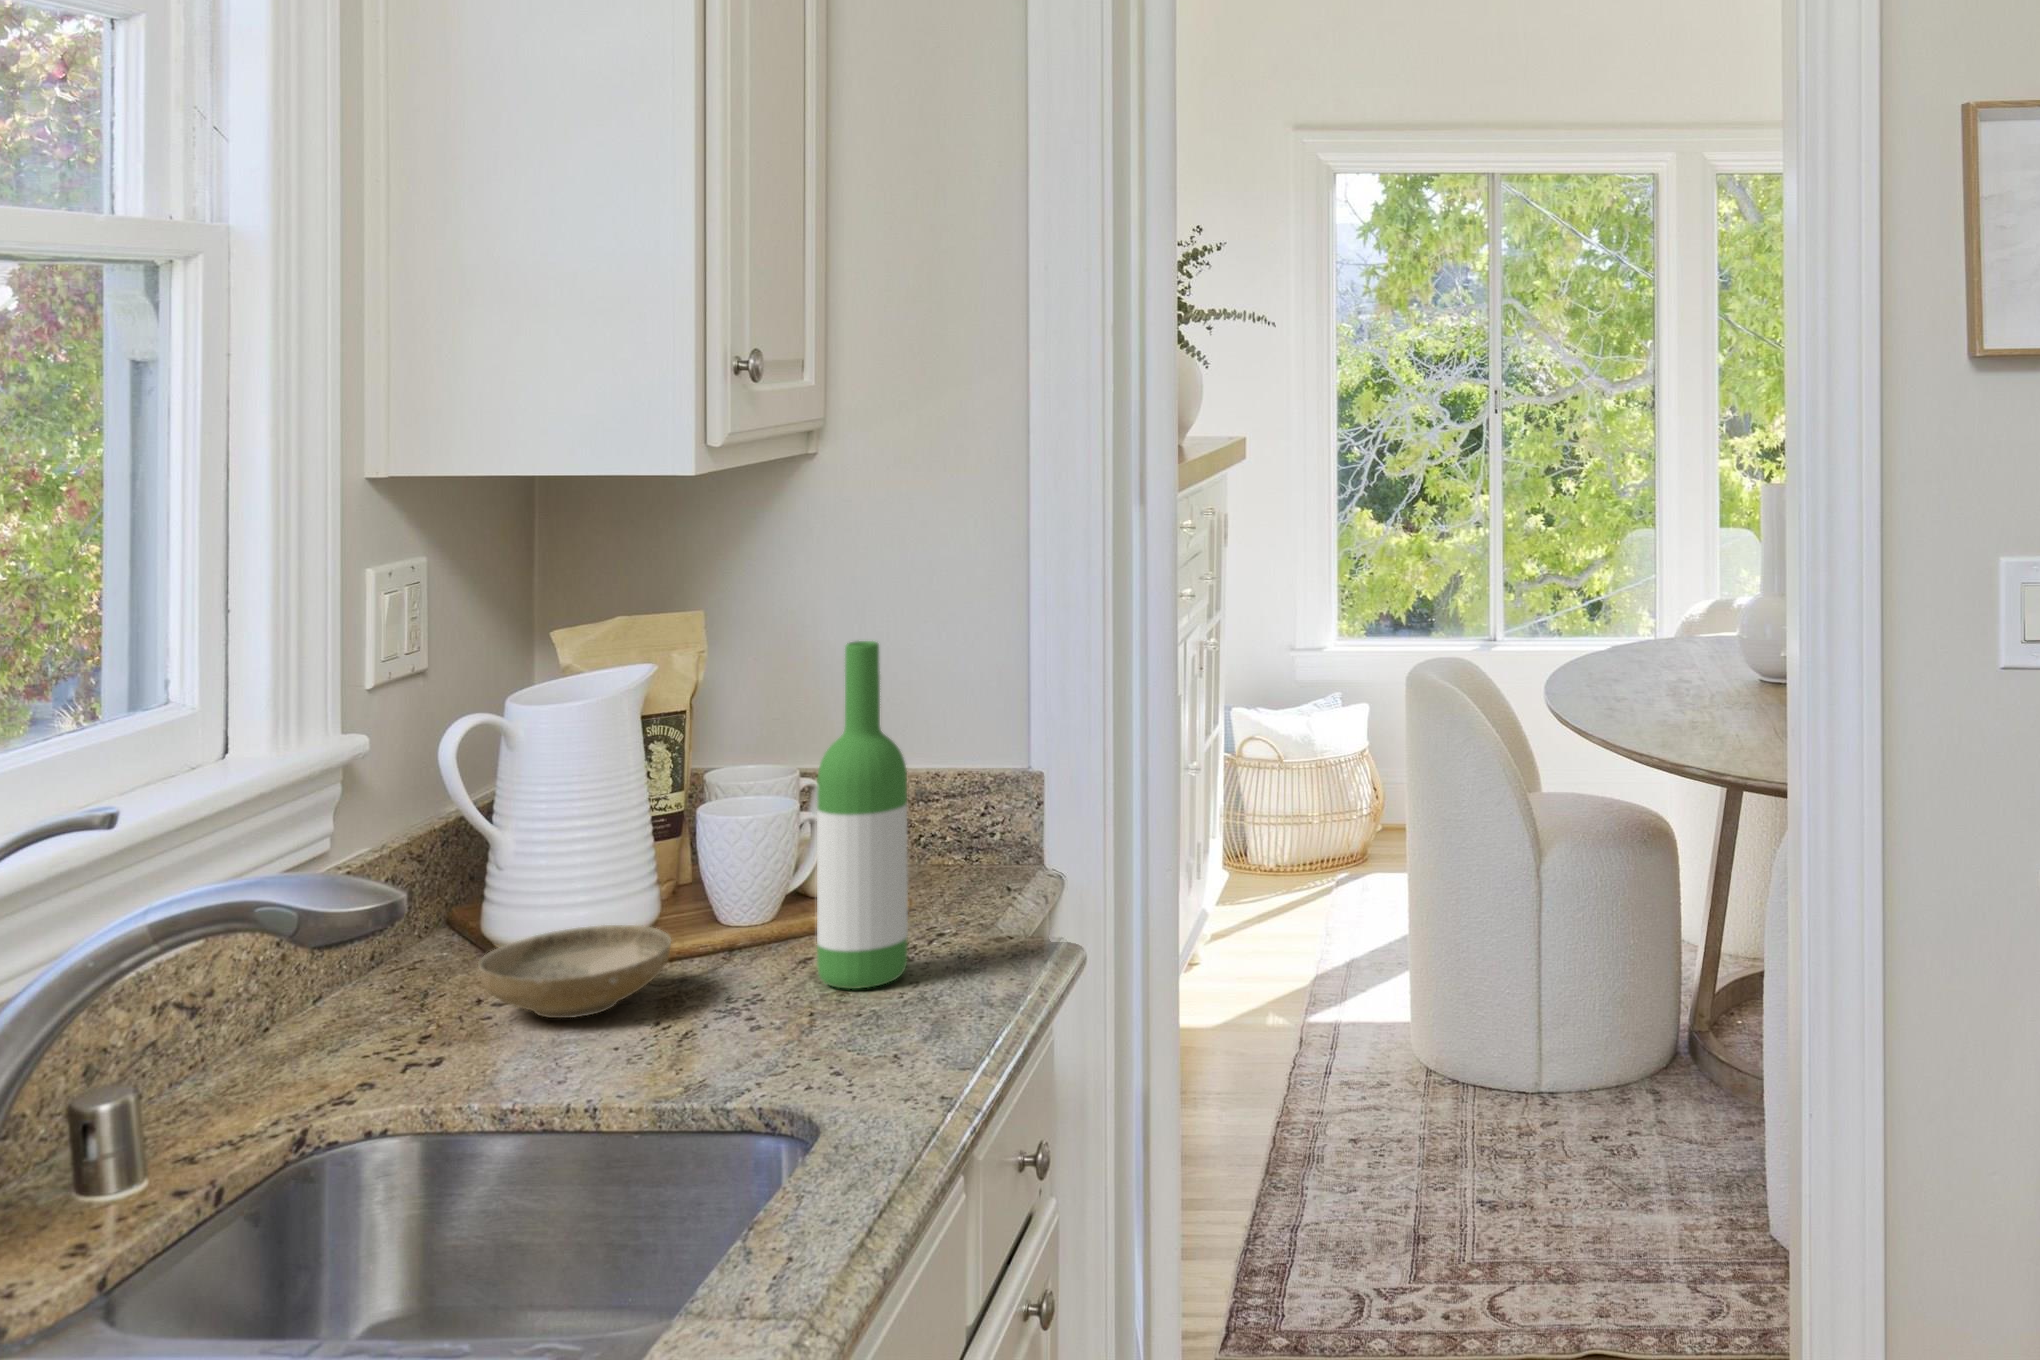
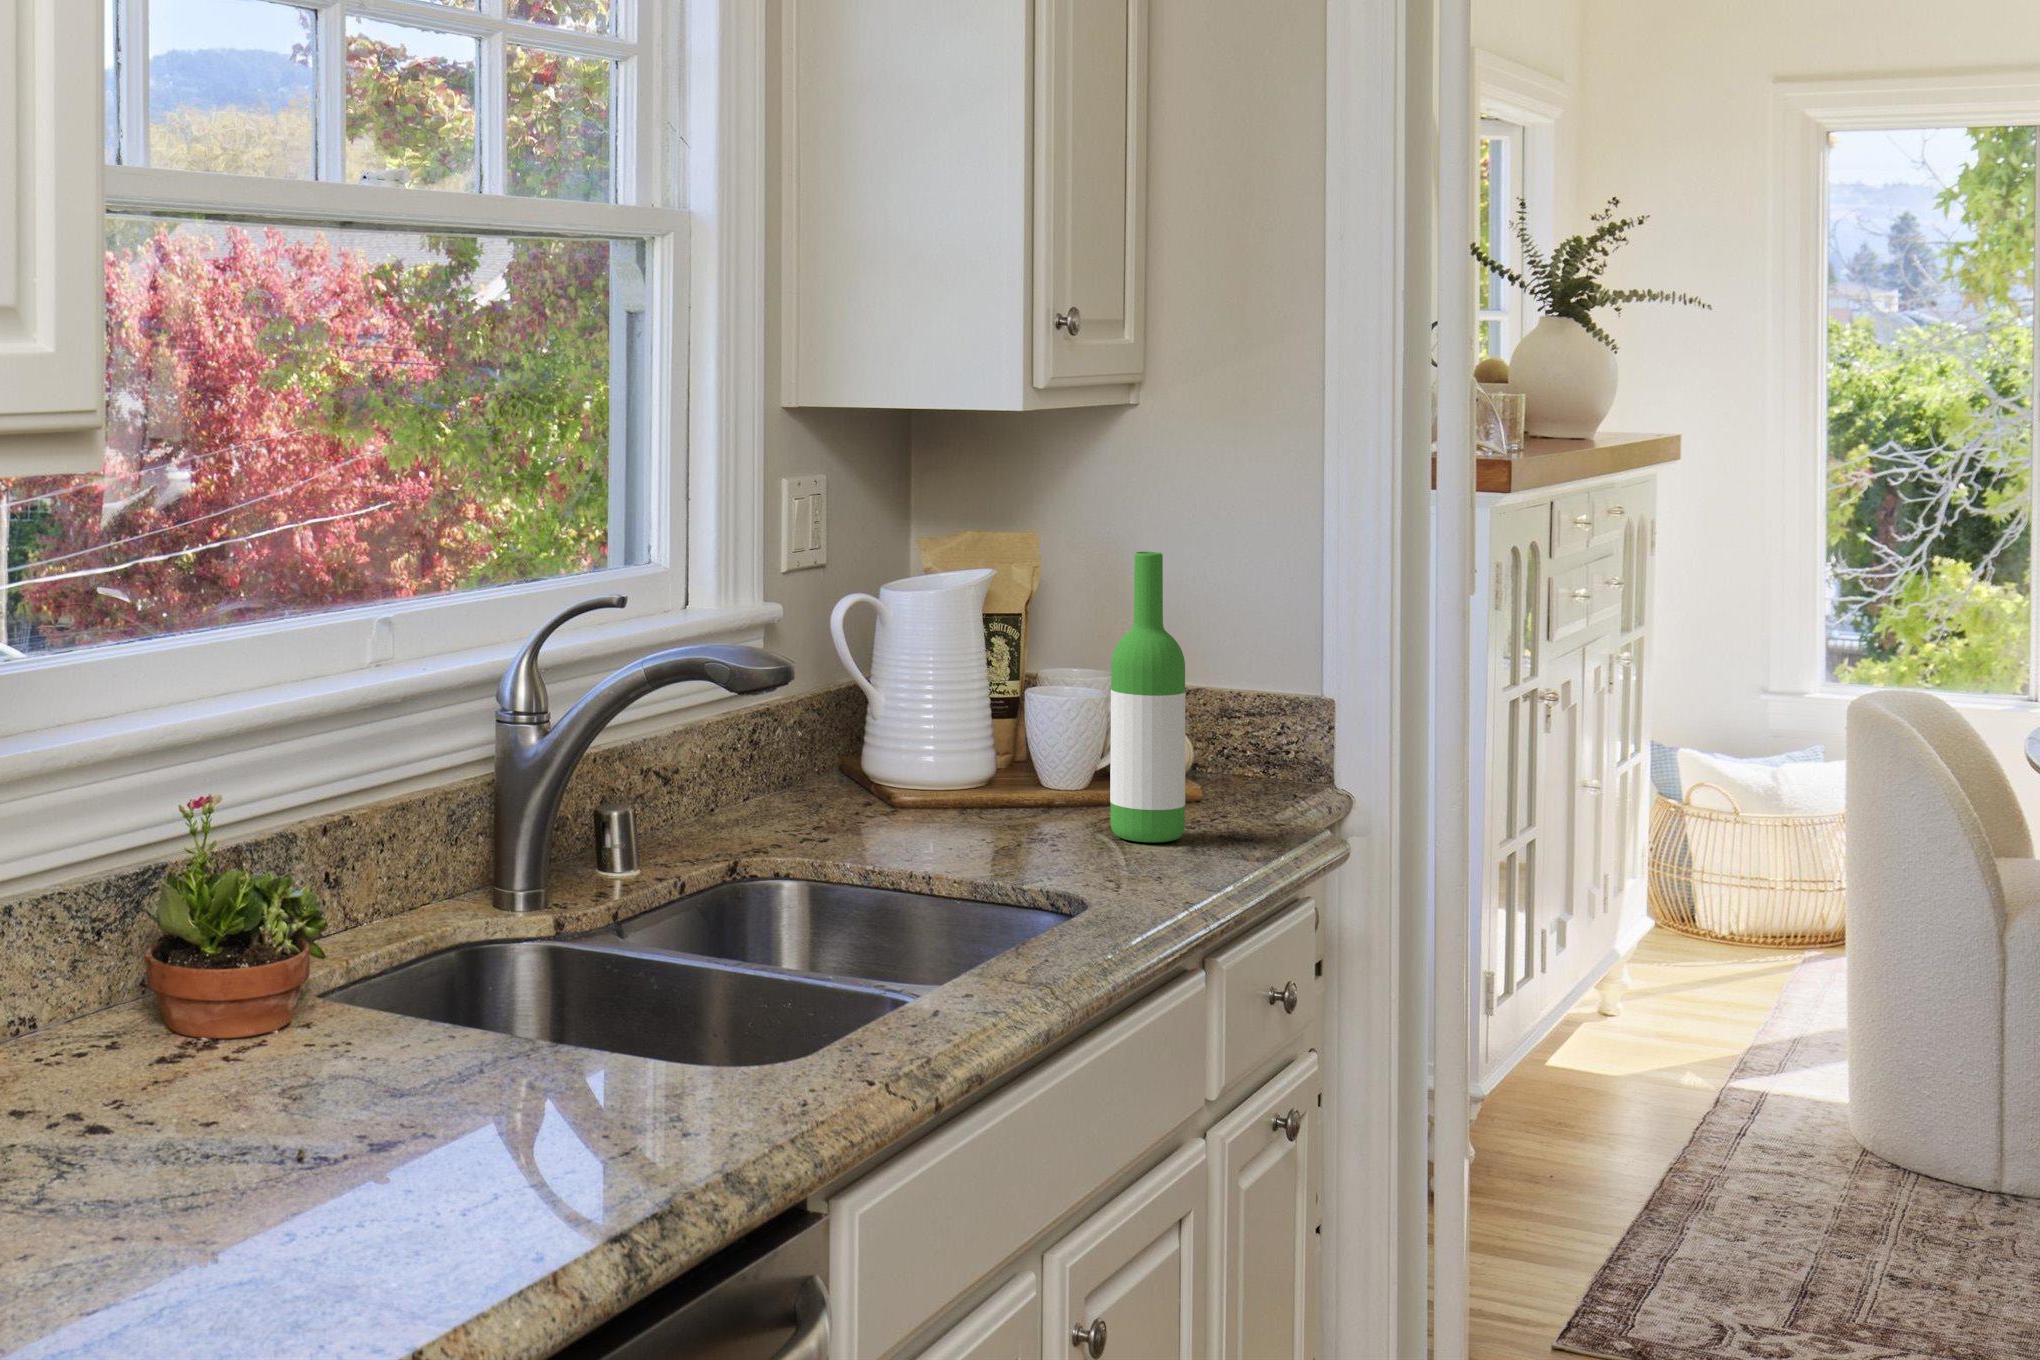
ceramic bowl: present [478,925,672,1018] -> none [855,768,996,830]

